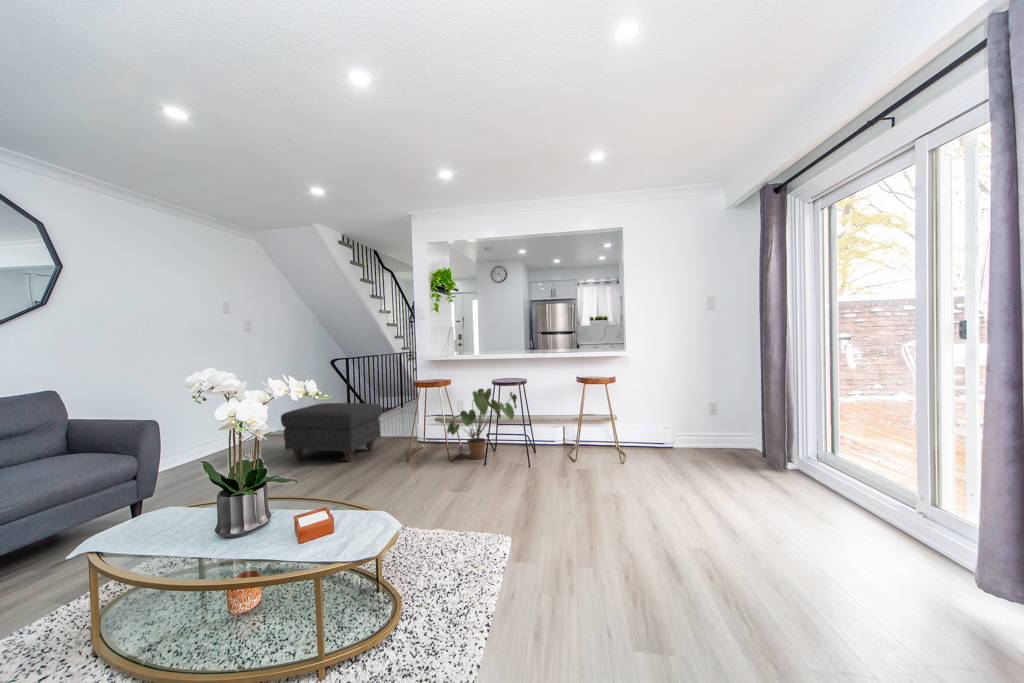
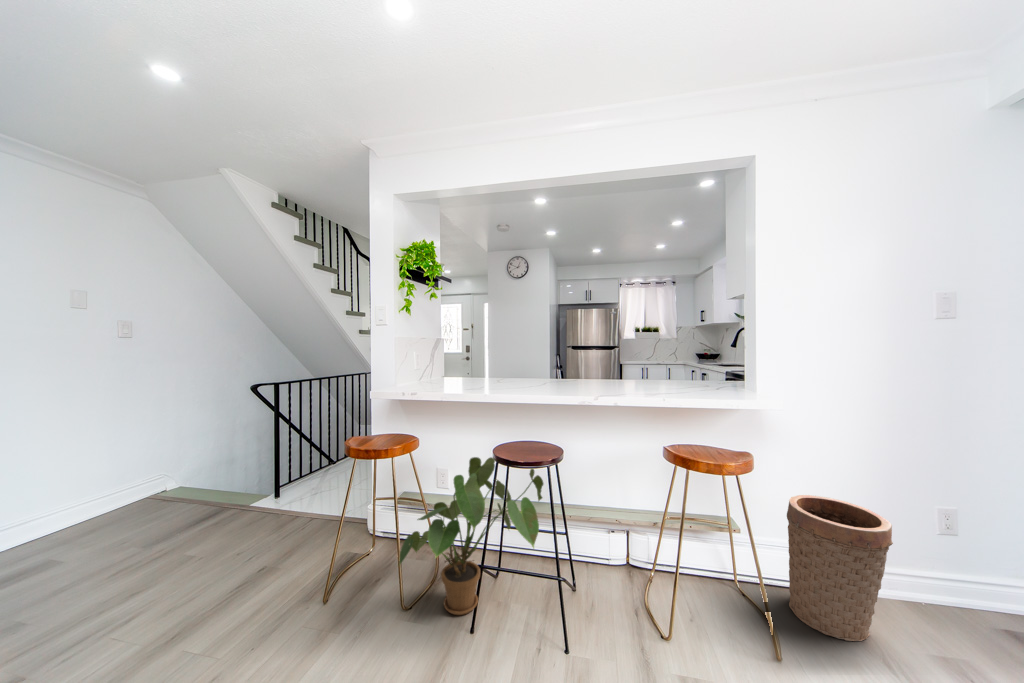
basket: none [635,398,675,457] -> present [787,495,893,641]
ottoman: present [281,403,382,462] -> none [88,466,299,604]

